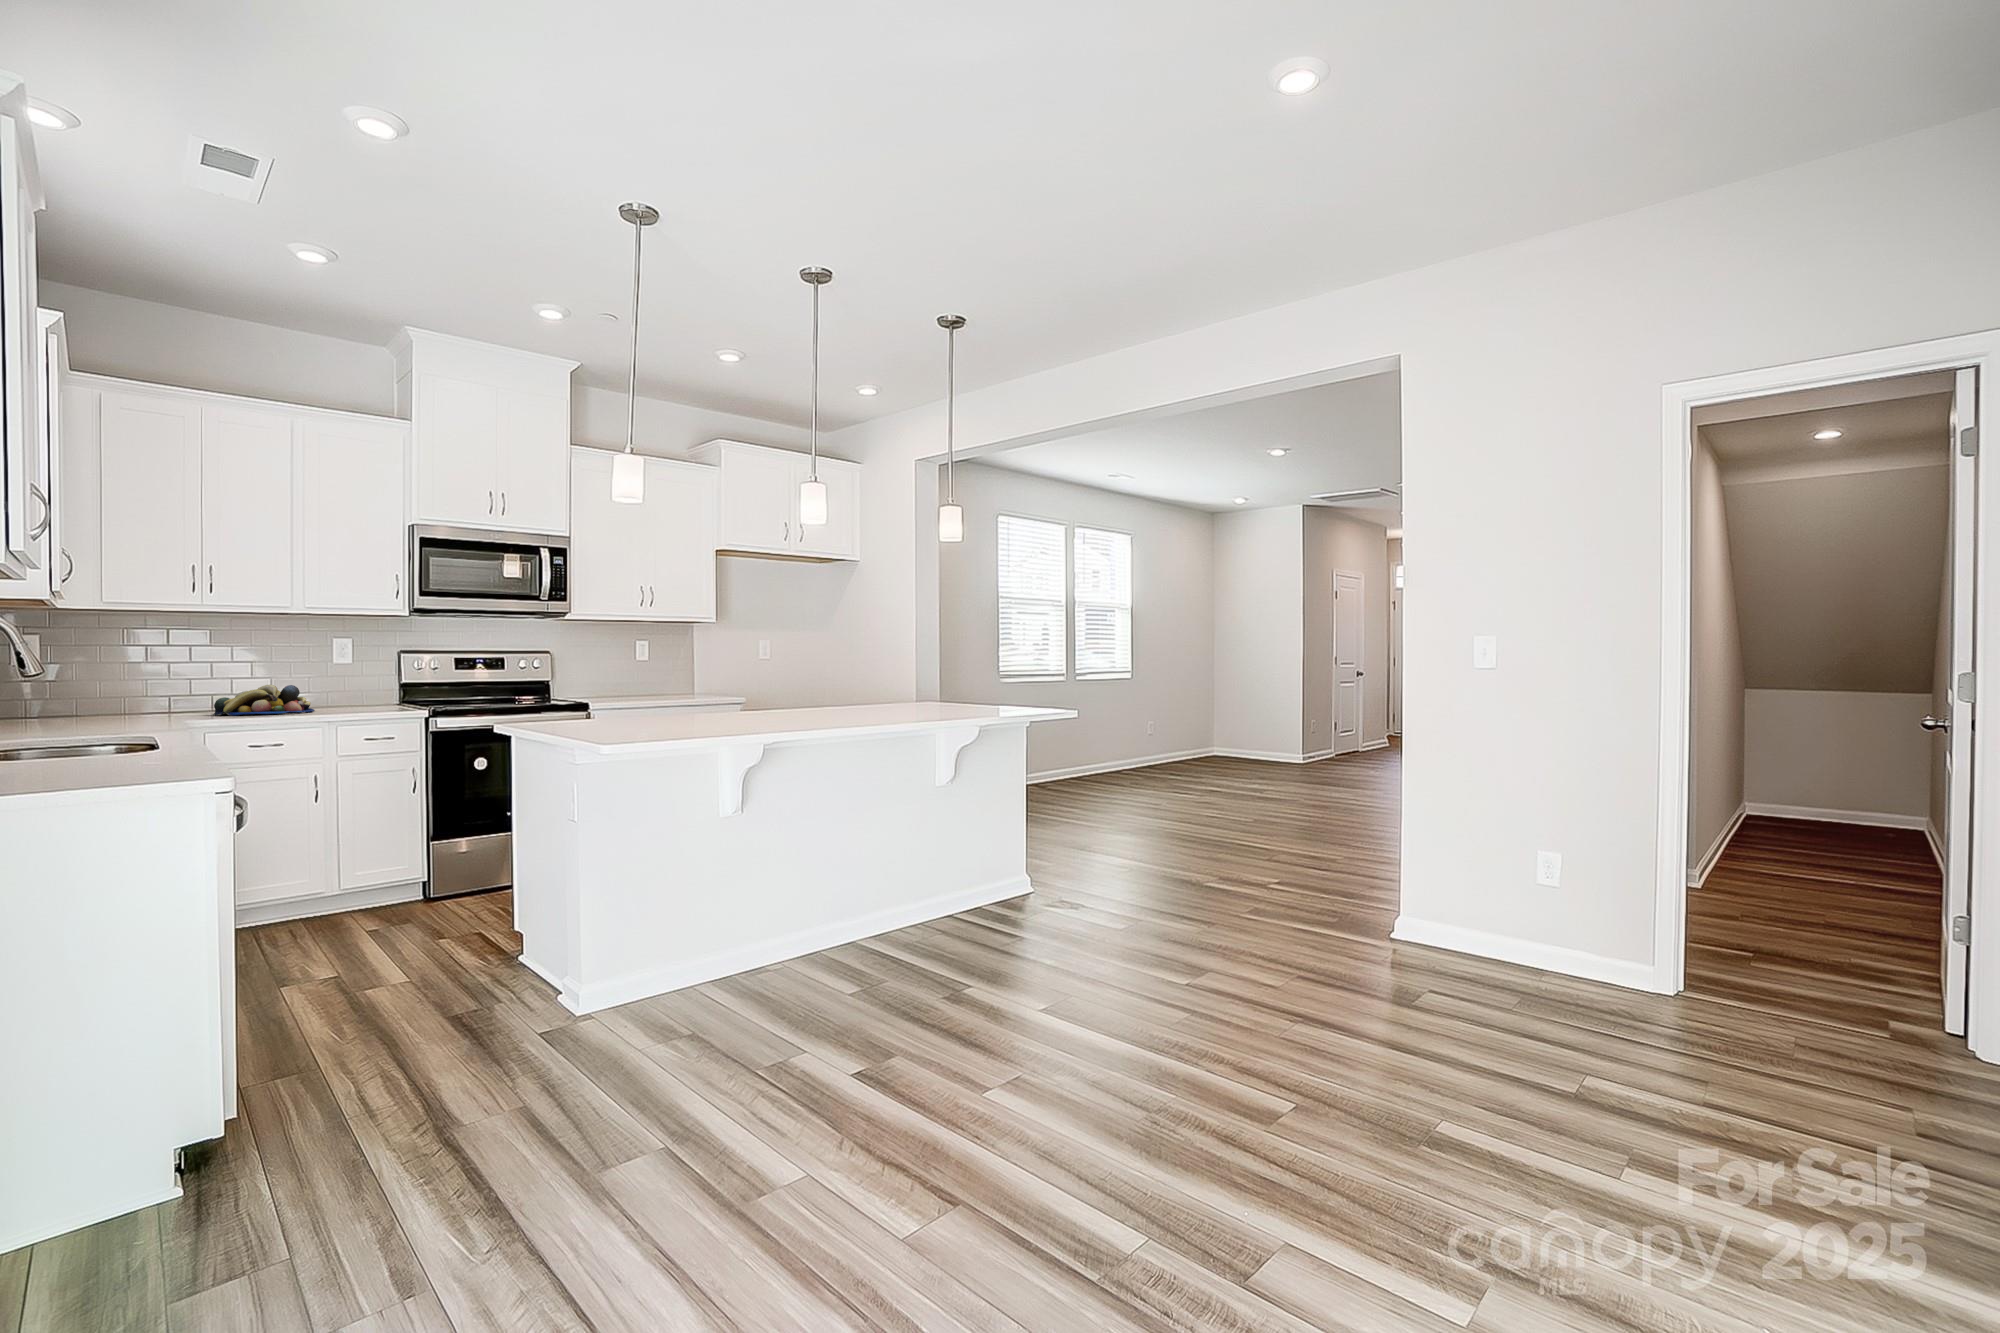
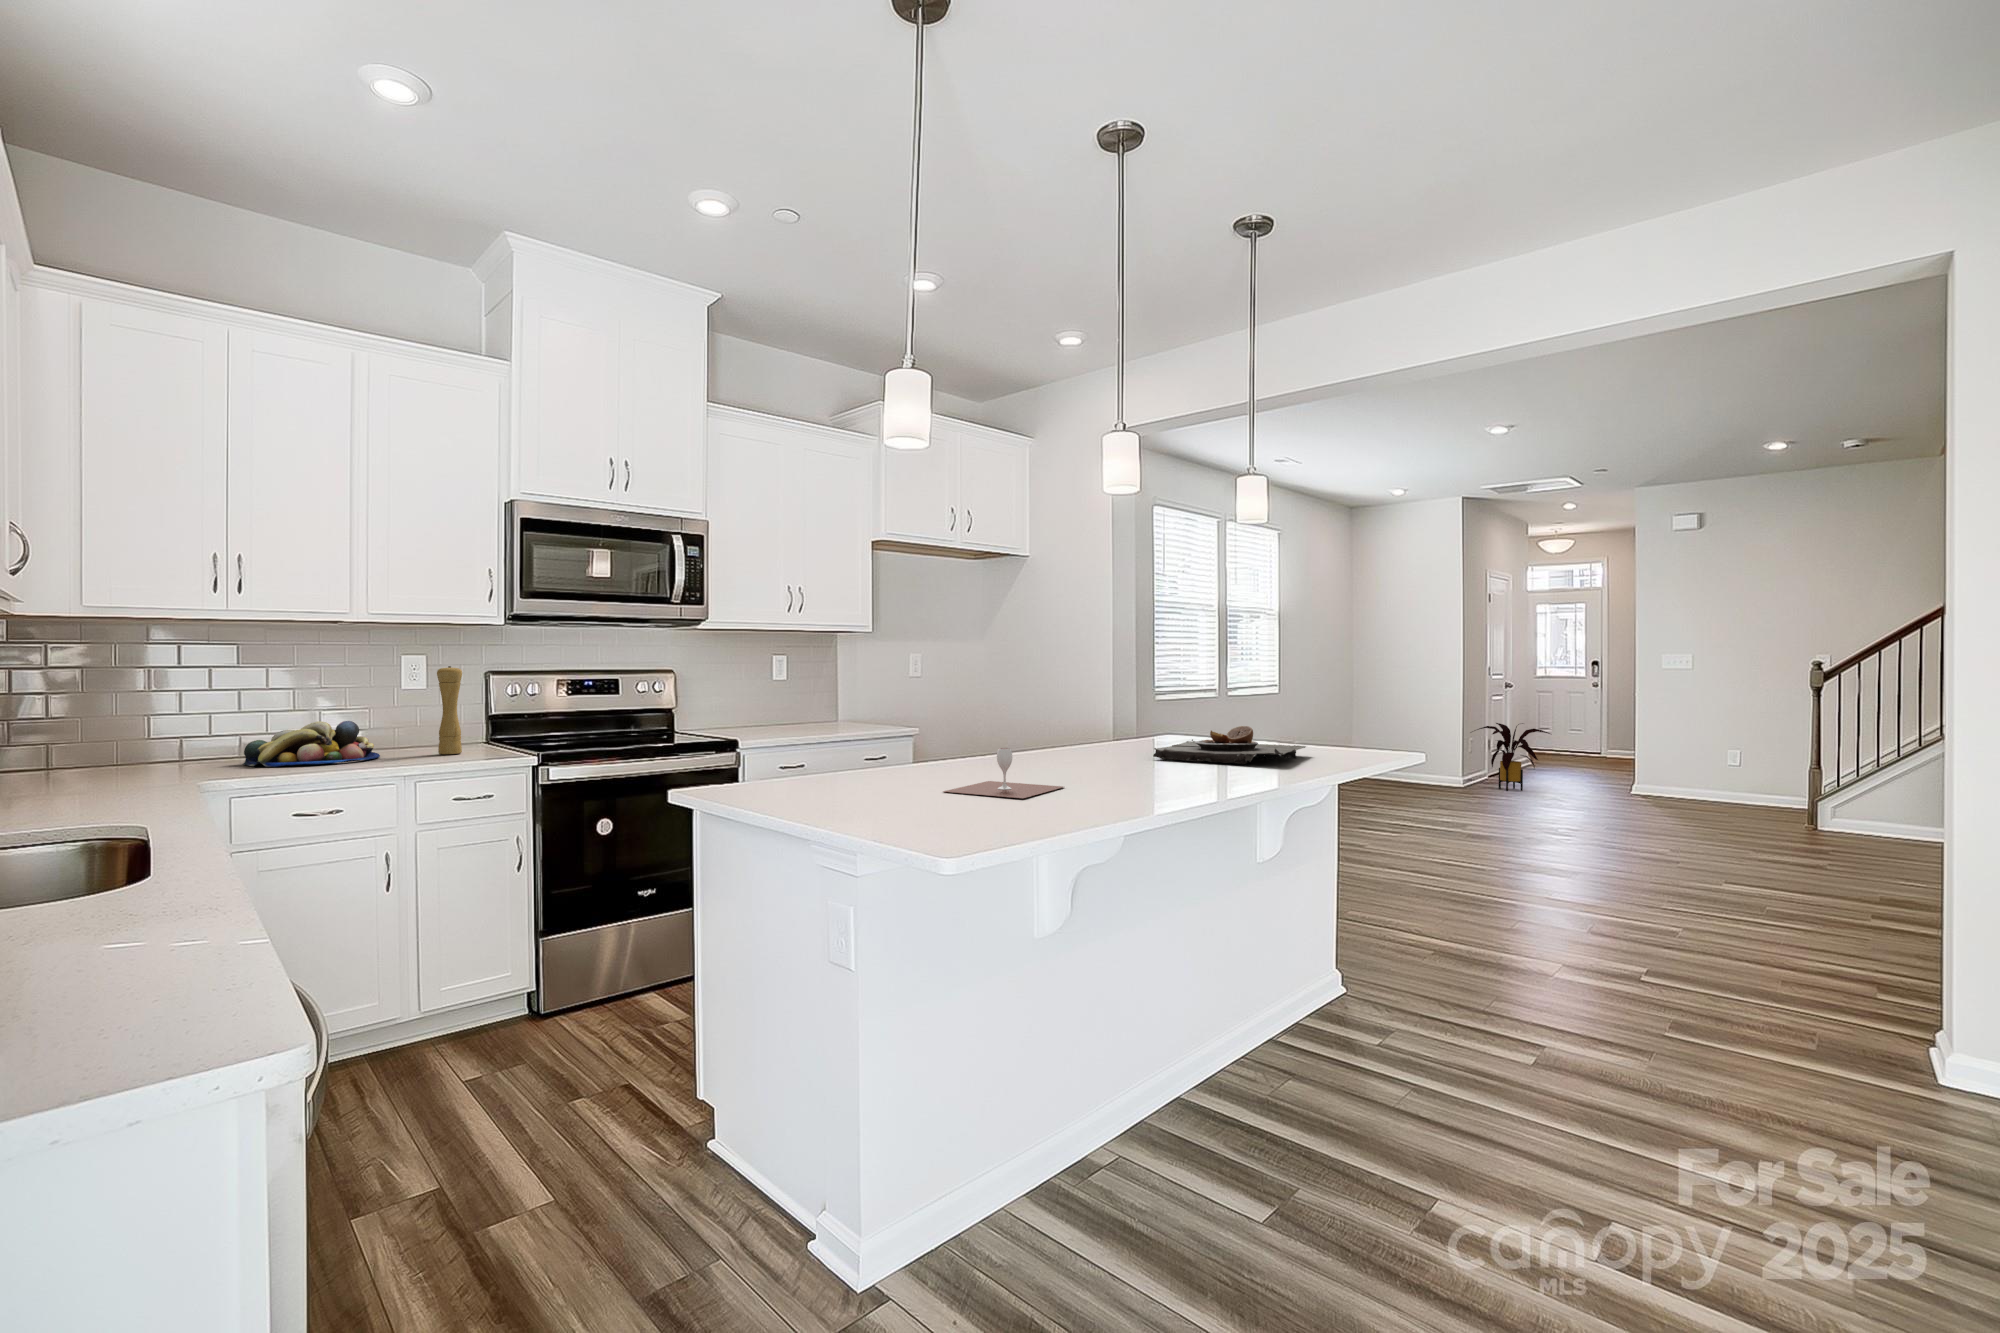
pepper mill: none [357,646,376,710] -> present [437,666,462,754]
plate: none [863,686,983,711] -> present [1153,726,1306,764]
wine glass: none [667,694,755,724] -> present [943,748,1063,799]
house plant: none [1307,705,1374,764] -> present [1477,723,1550,791]

